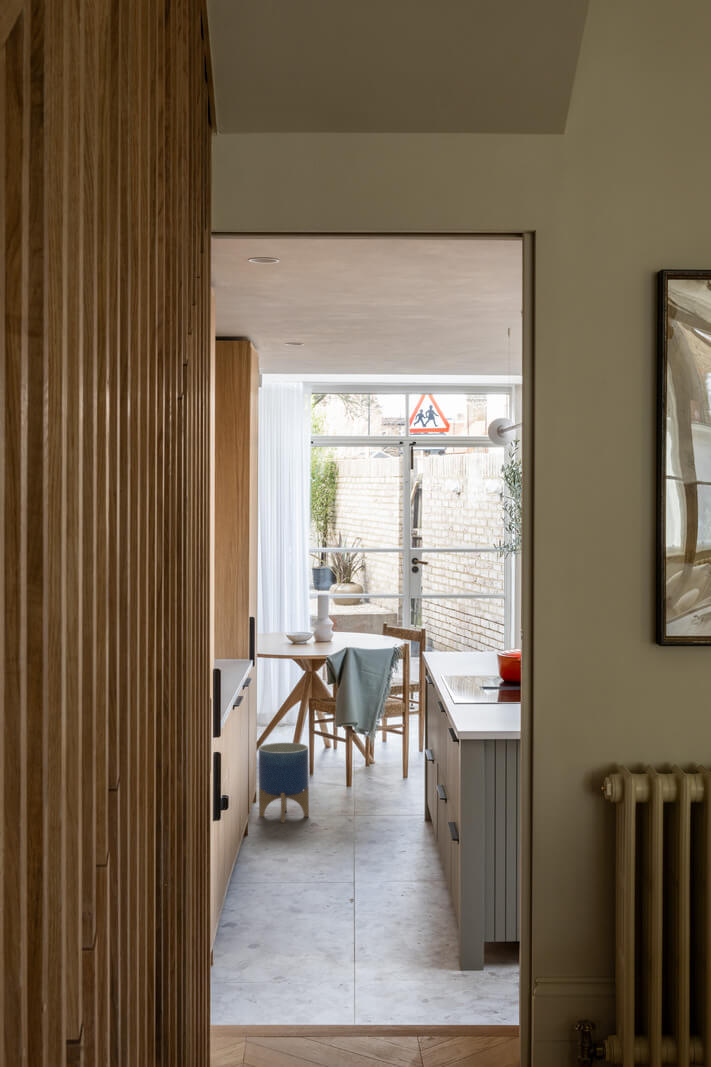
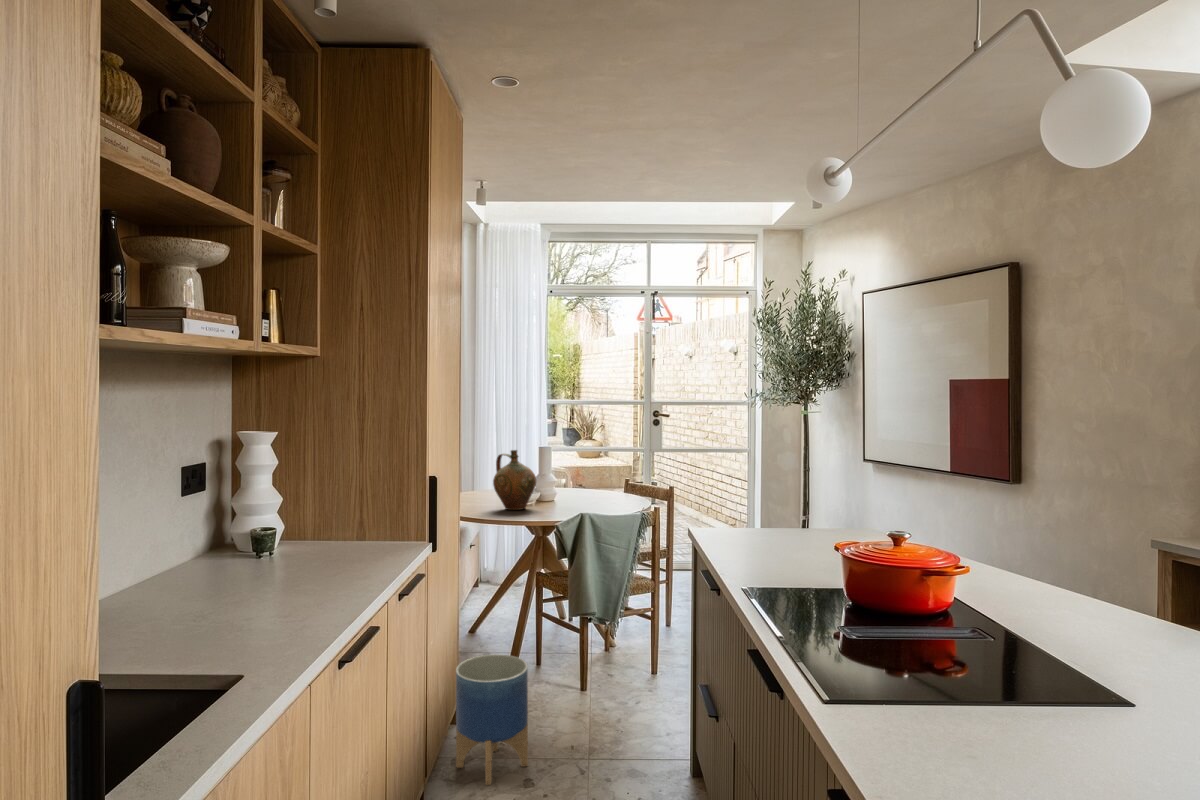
ceramic jug: none [273,596,309,646] -> present [493,450,536,510]

